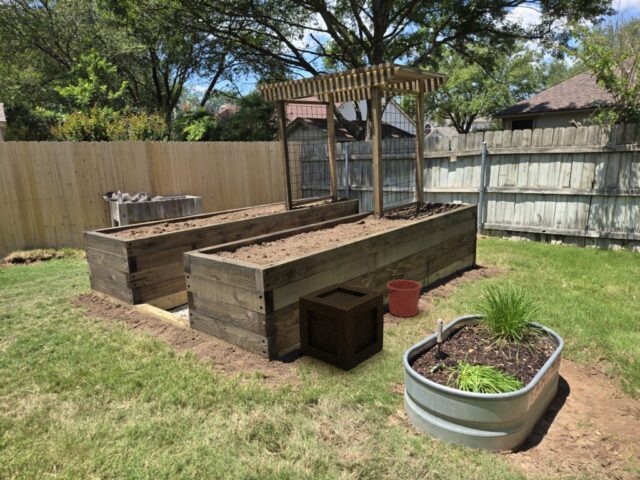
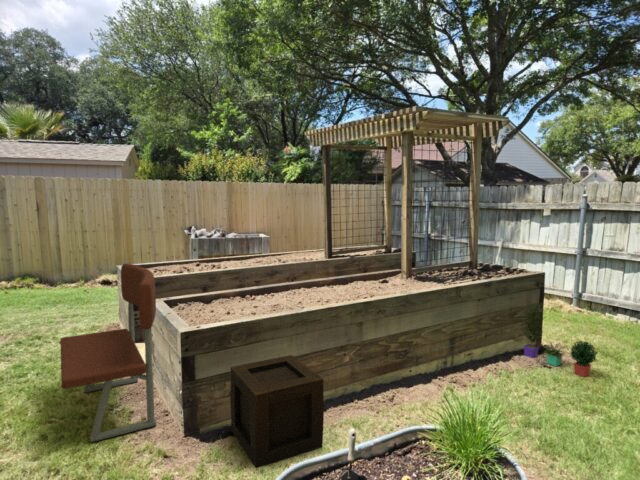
bench: none [100,219,232,383] -> present [60,264,156,442]
potted plant: none [467,228,528,278] -> present [522,303,598,377]
bucket: present [386,280,421,317] -> none [369,358,413,407]

